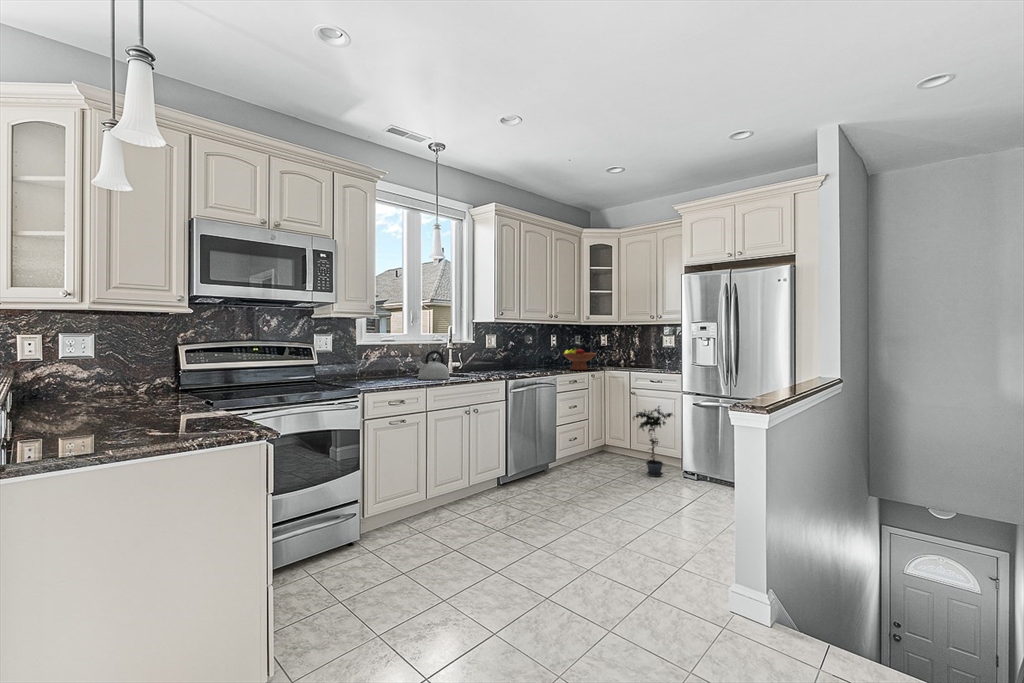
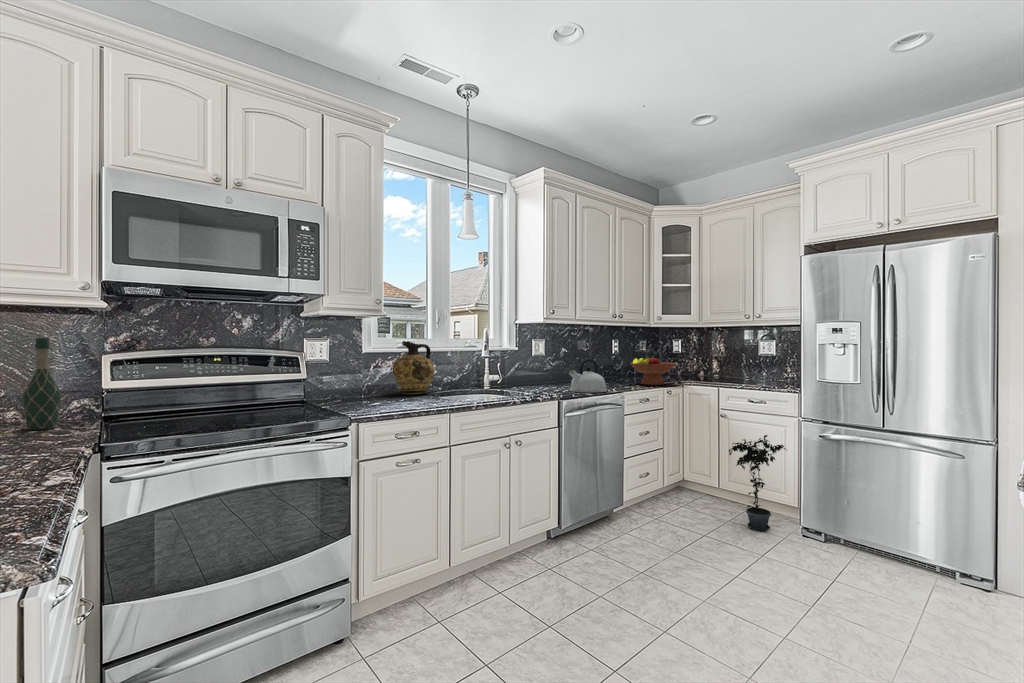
wine bottle: none [136,334,160,397] -> present [23,338,62,430]
ceramic jug: none [379,336,412,377] -> present [393,341,435,394]
kettle: present [416,350,450,380] -> present [569,359,607,393]

